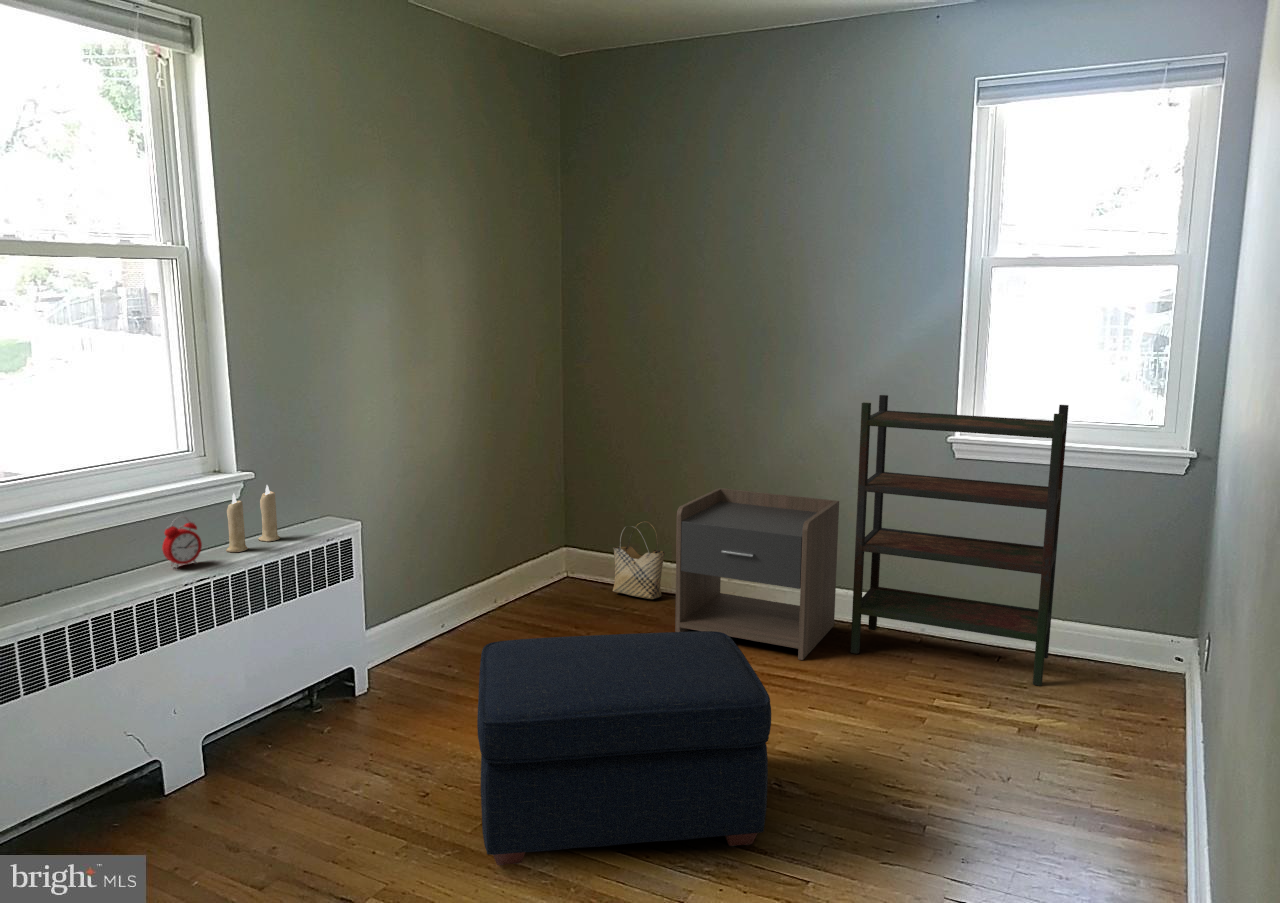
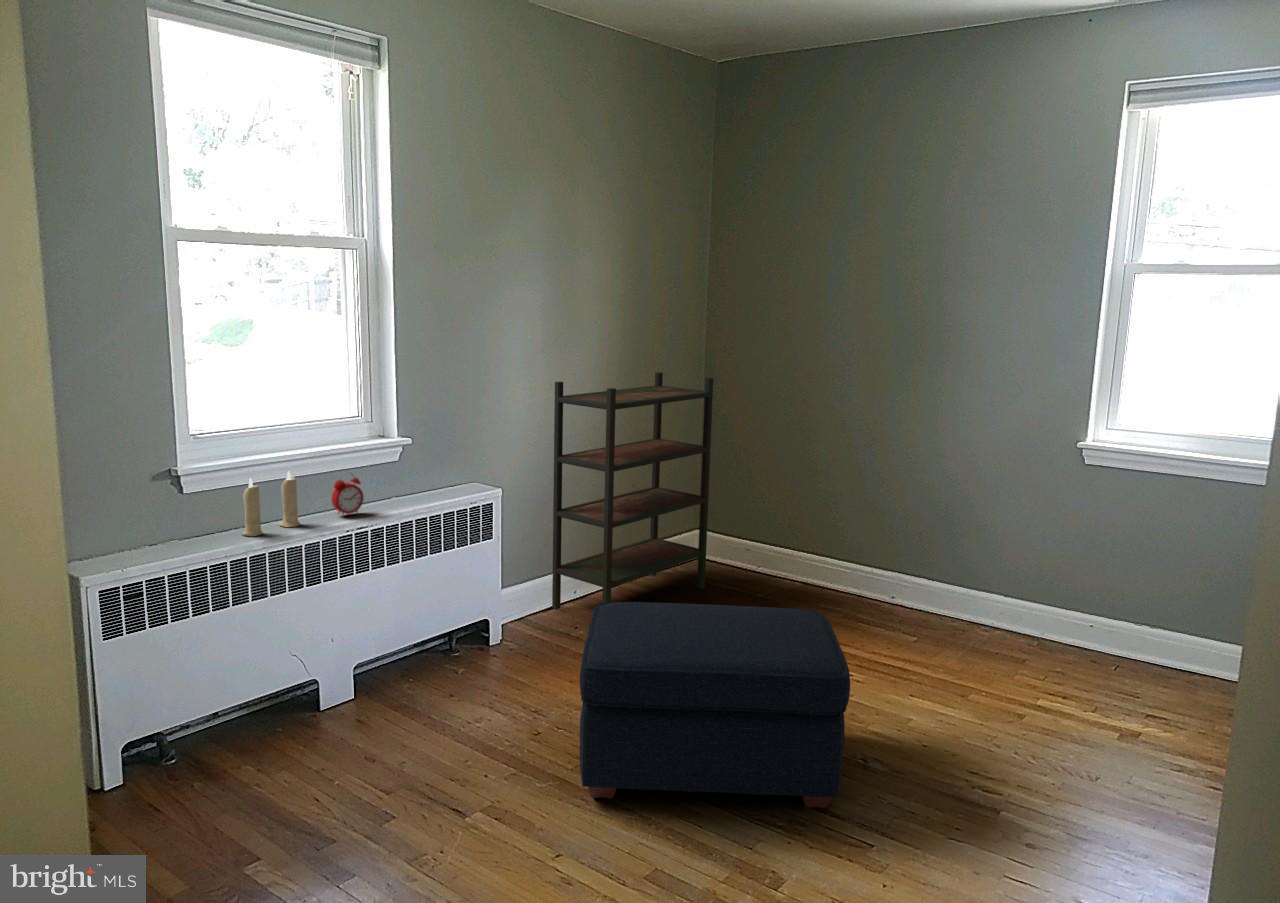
bookshelf: present [851,395,1069,686] -> present [552,372,713,609]
candle: present [226,485,280,552] -> present [242,471,300,536]
nightstand: present [675,488,839,660] -> none [790,480,963,652]
woven basket: present [613,521,665,599] -> none [737,509,789,584]

